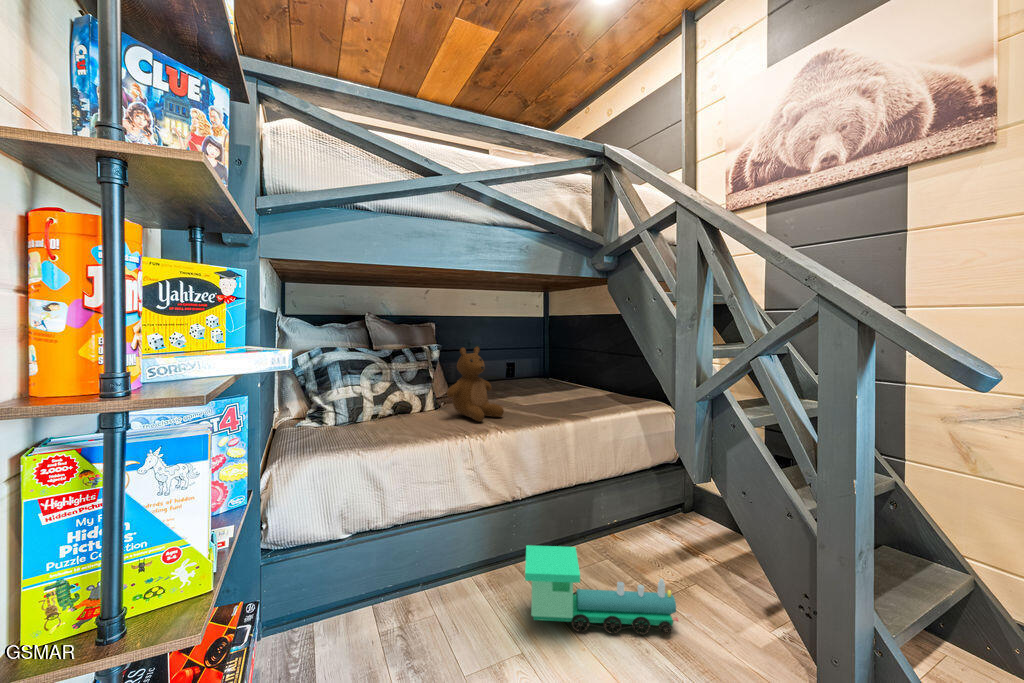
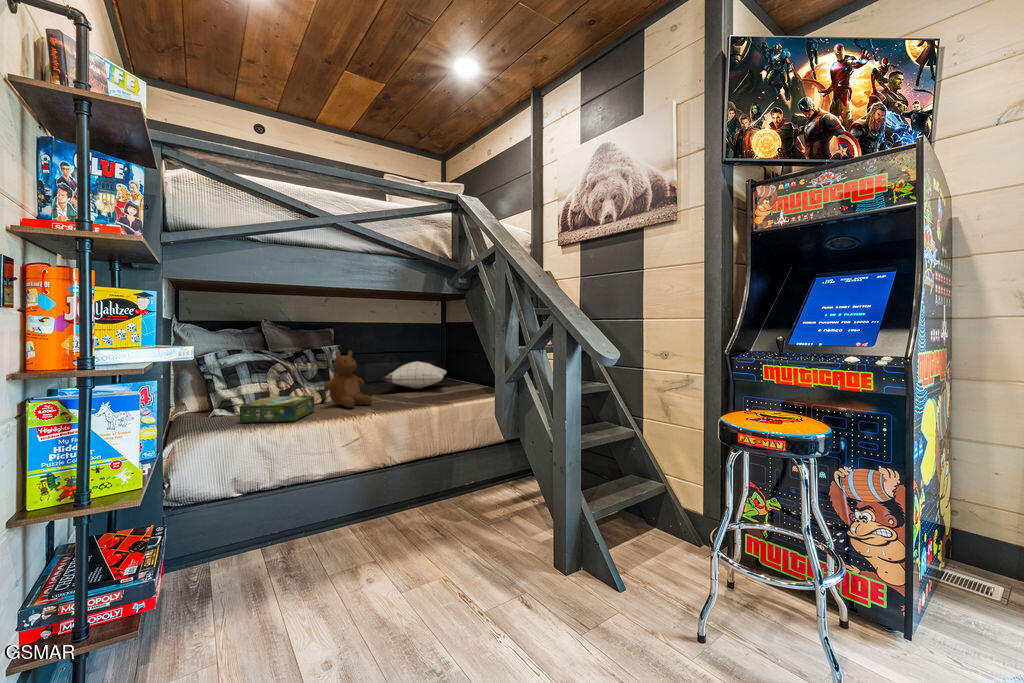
pillow: none [507,359,584,393] -> present [382,362,446,389]
board game: none [350,404,437,442] -> present [239,396,315,423]
toy train: present [525,545,678,635] -> none [375,490,485,545]

